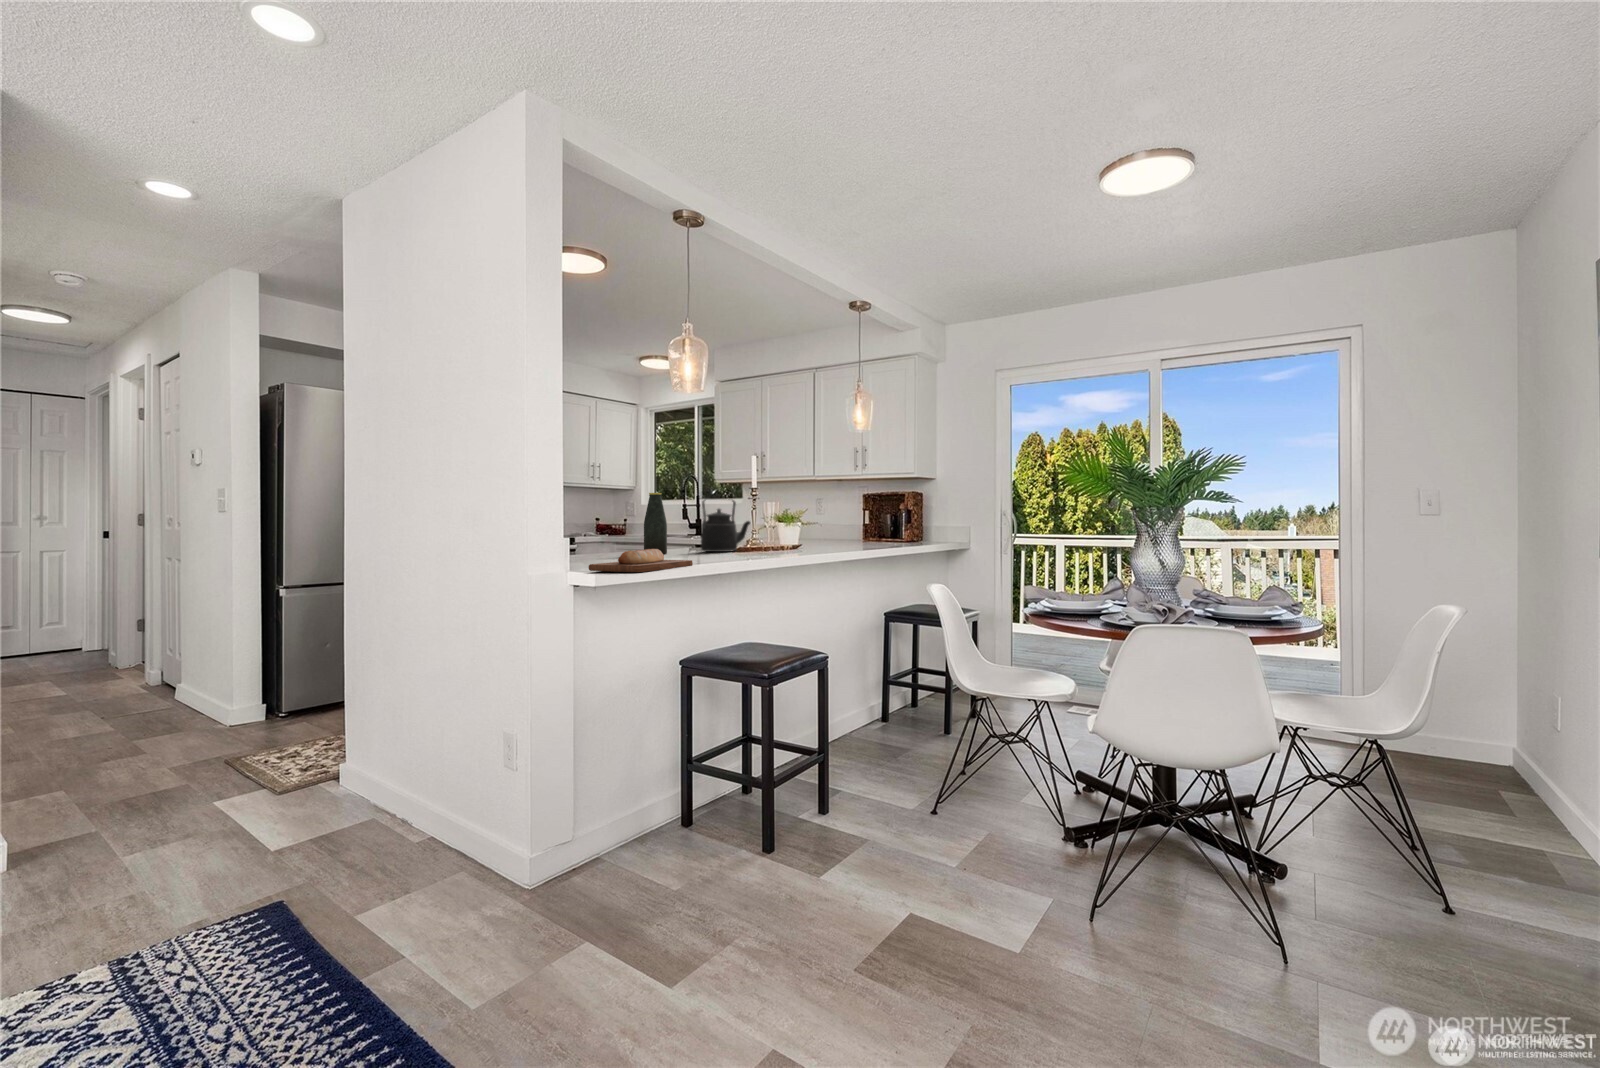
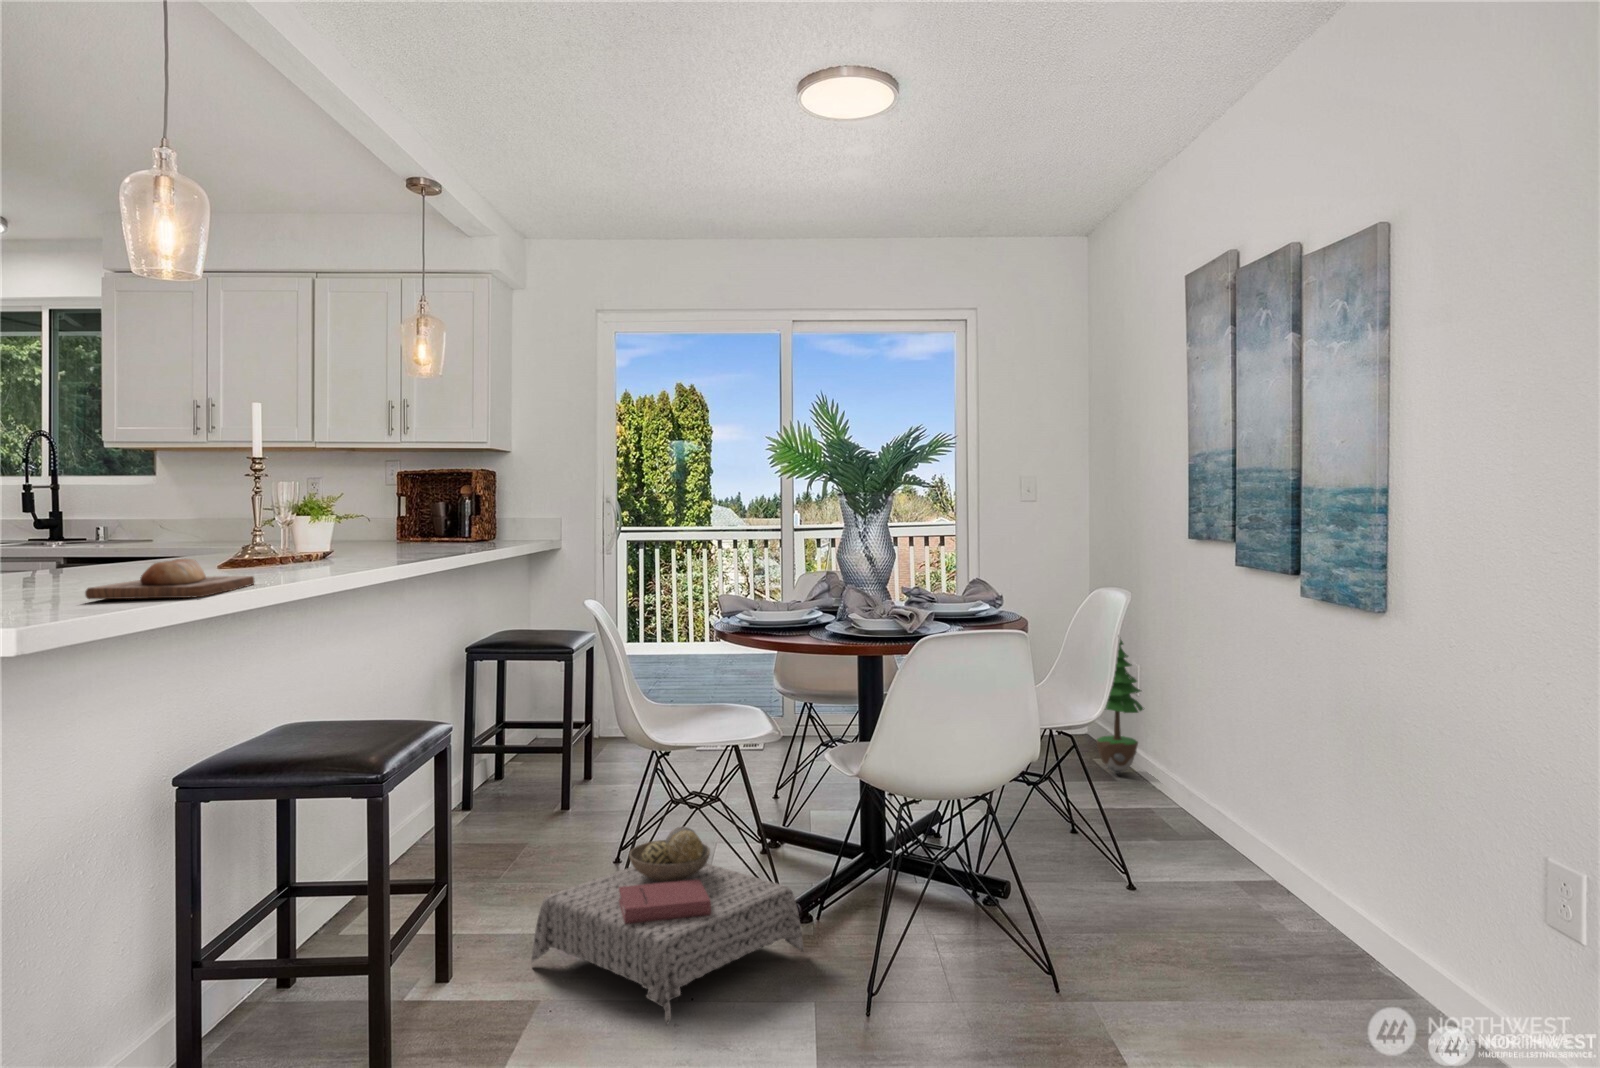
bottle: present [644,493,667,554] -> none [65,464,112,572]
kettle: present [701,500,750,552] -> none [173,476,261,564]
potted tree: none [1458,644,1528,788] -> present [1096,640,1144,774]
ottoman: none [855,761,1057,910] -> present [532,826,804,1024]

